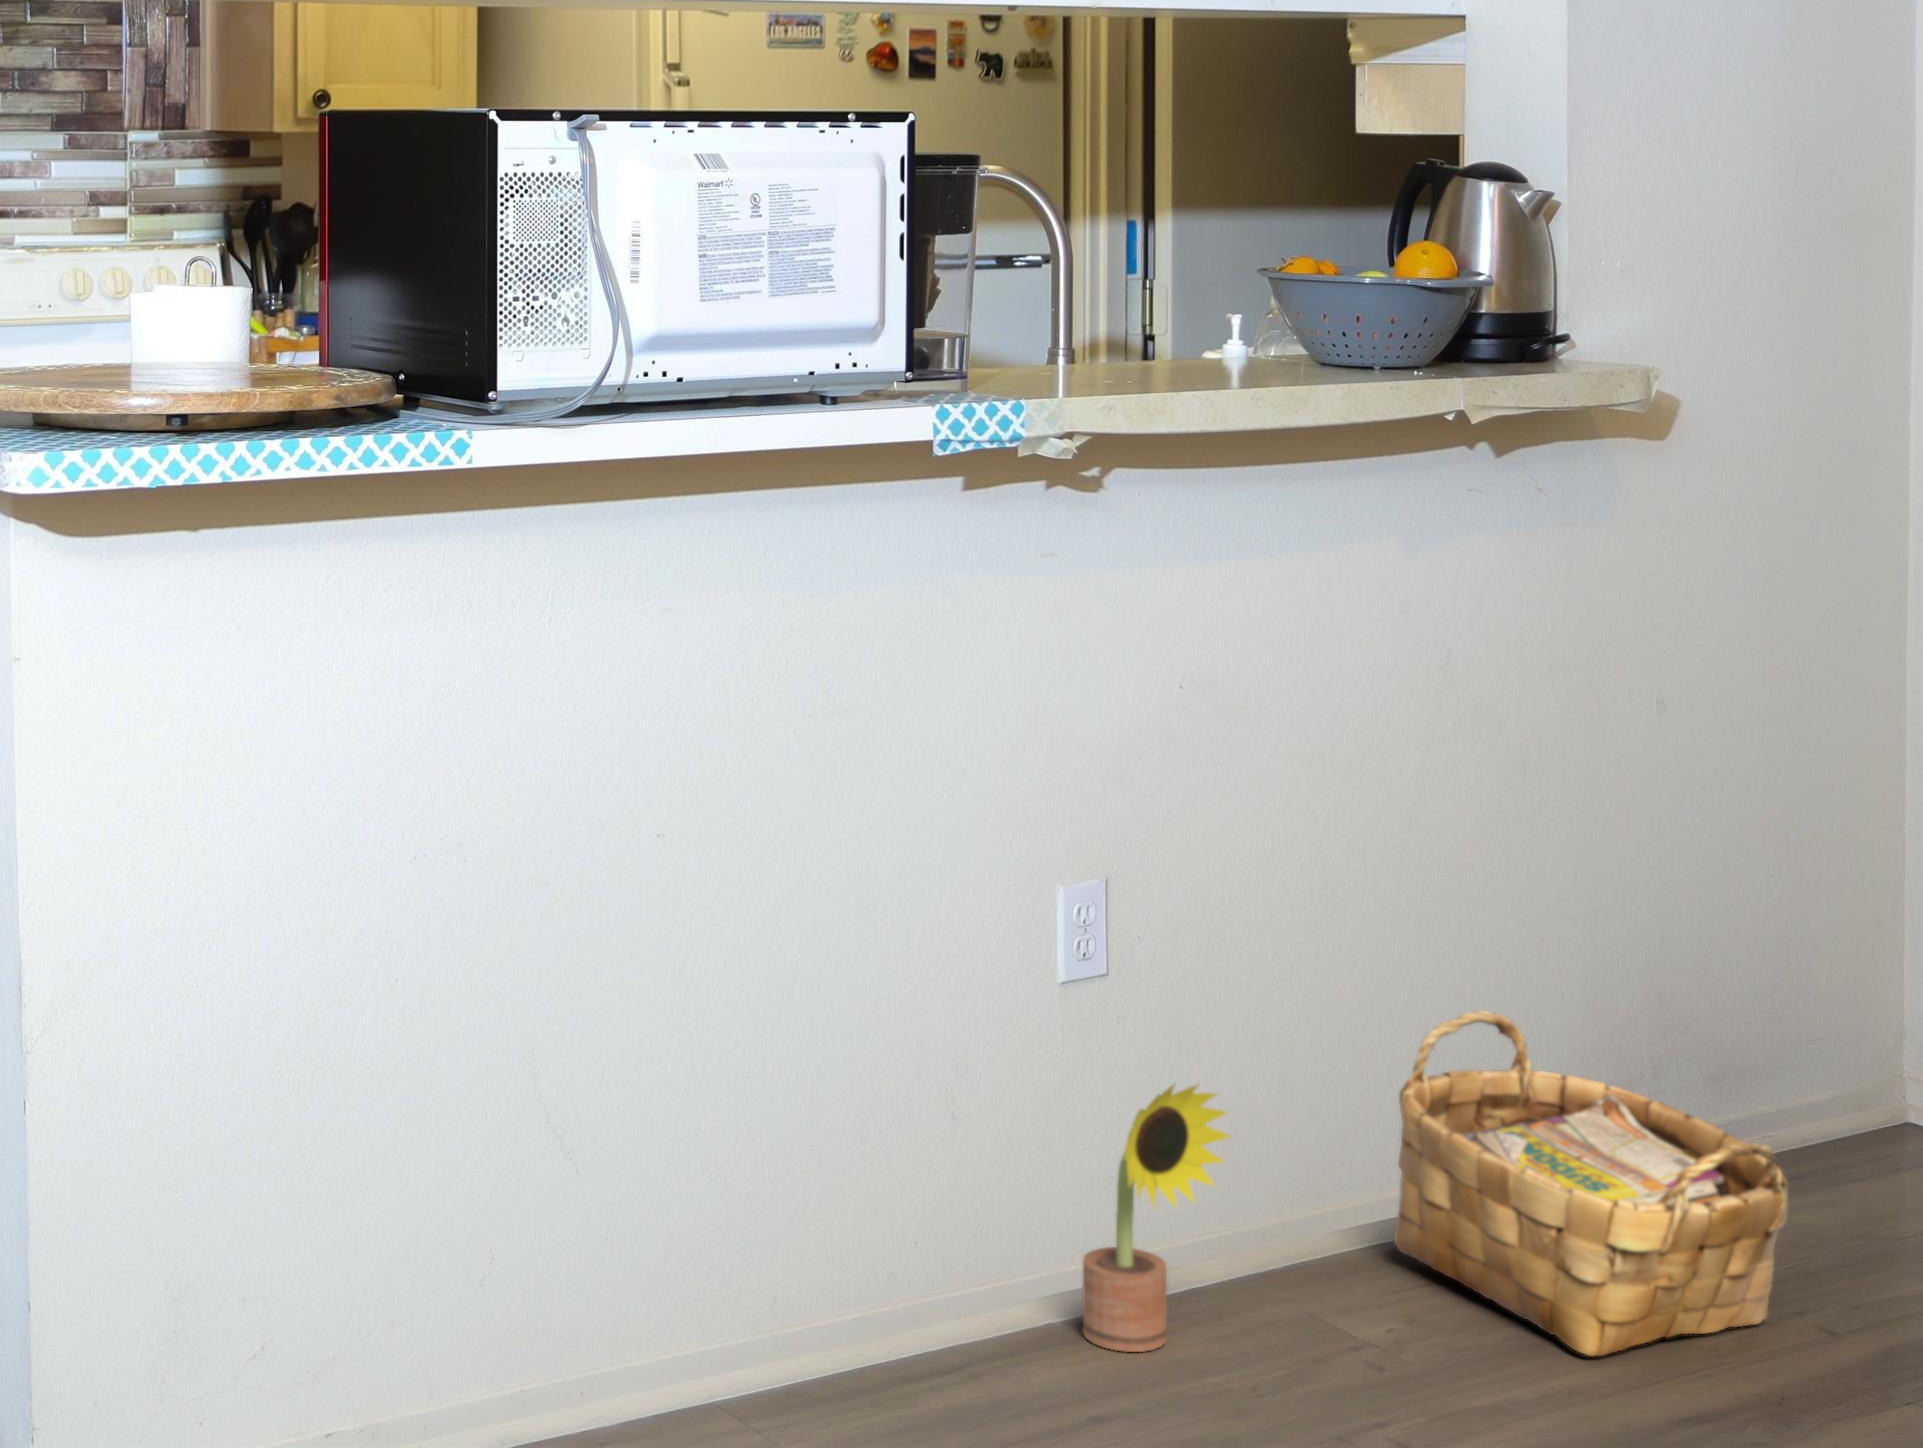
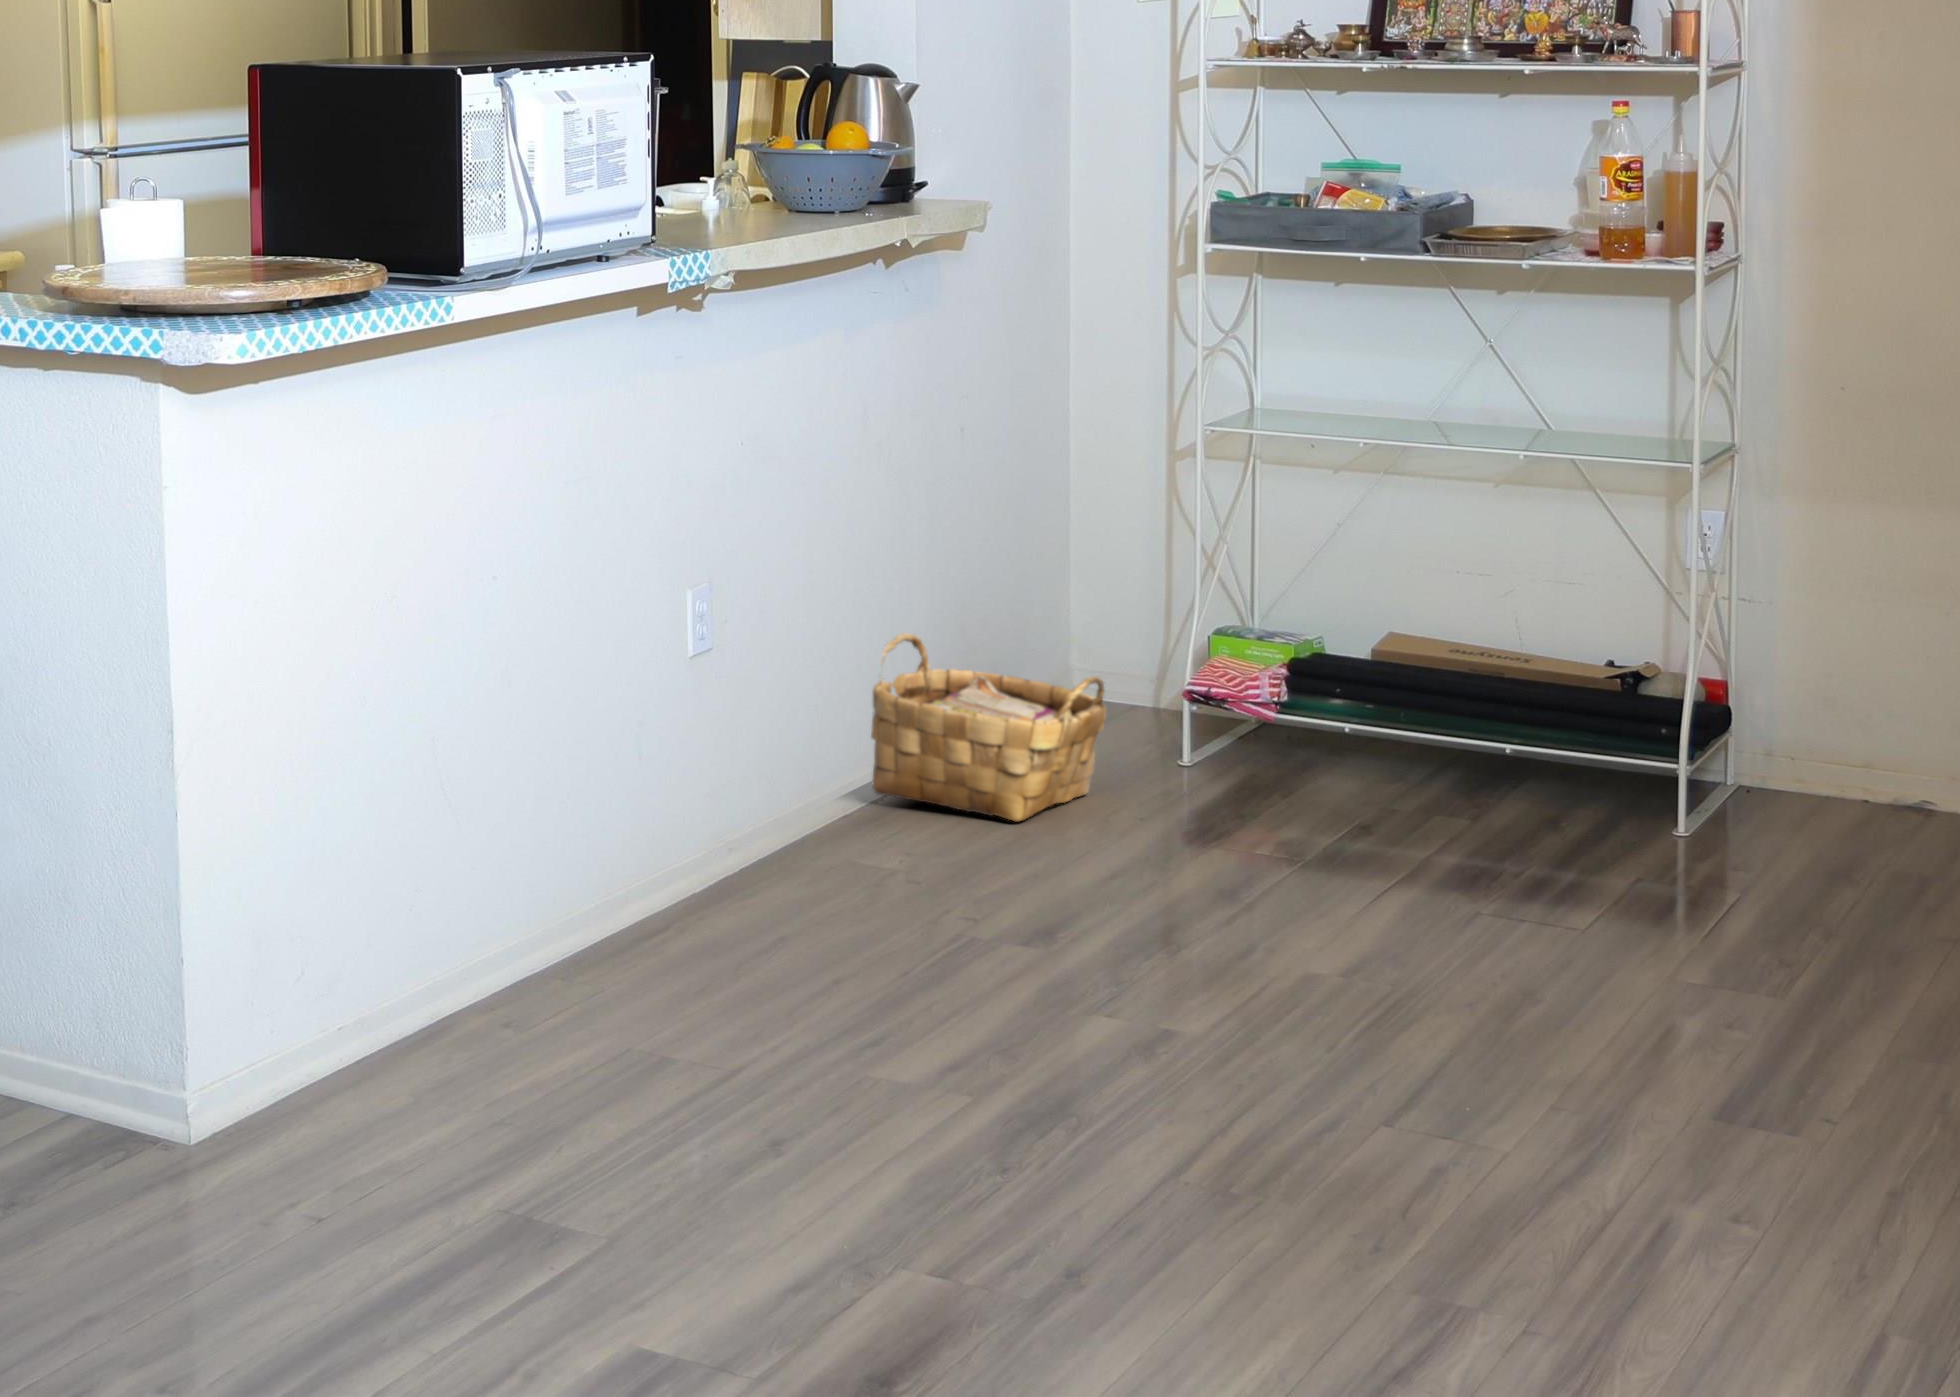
decorative plant: present [1083,1085,1231,1352] -> none [737,682,829,865]

